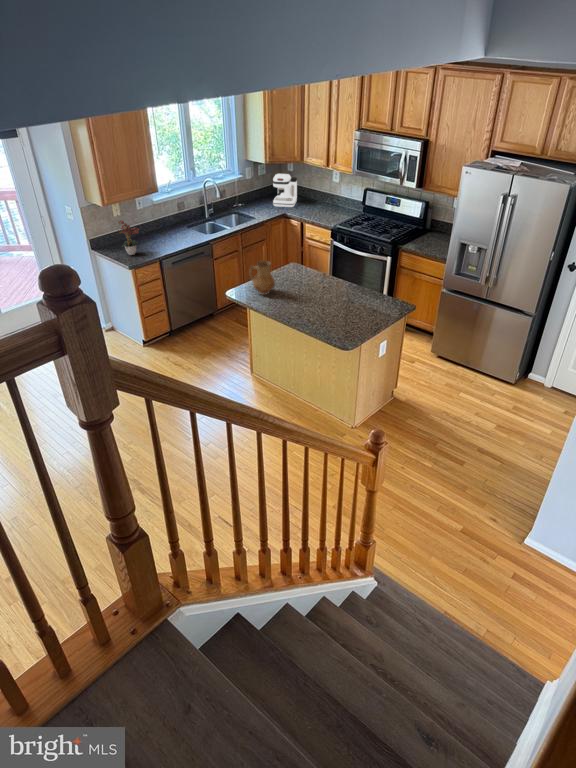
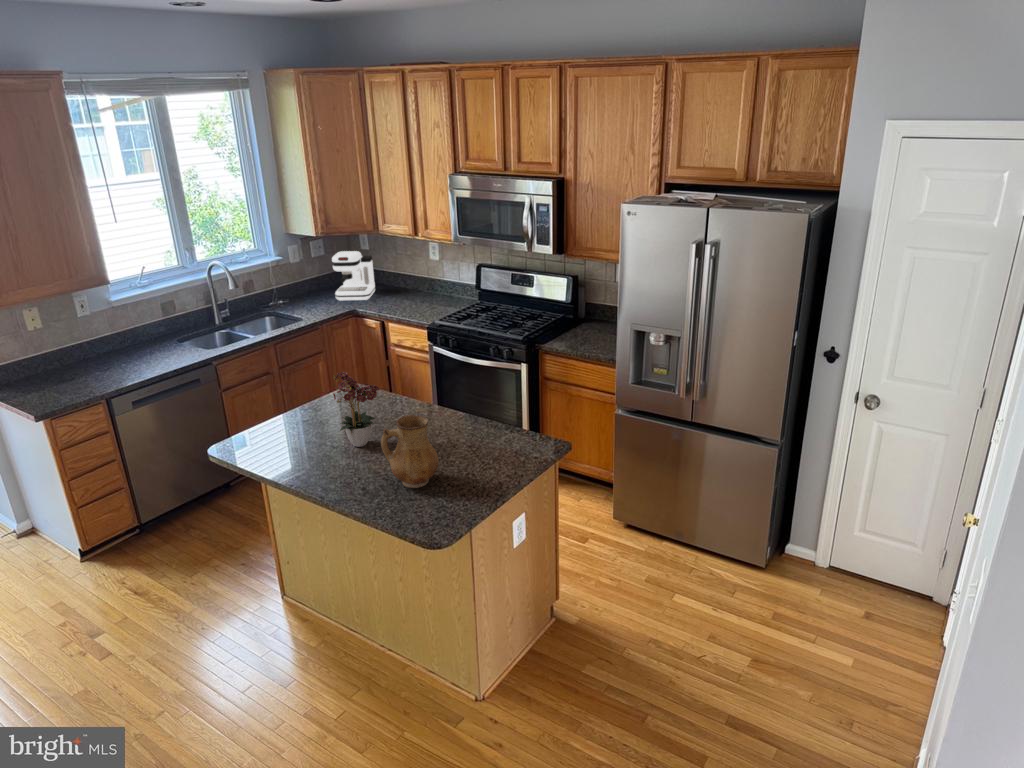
flower arrangement: present [118,220,140,255] -> present [333,372,379,447]
ceramic pitcher: present [249,260,275,295] -> present [381,415,439,488]

